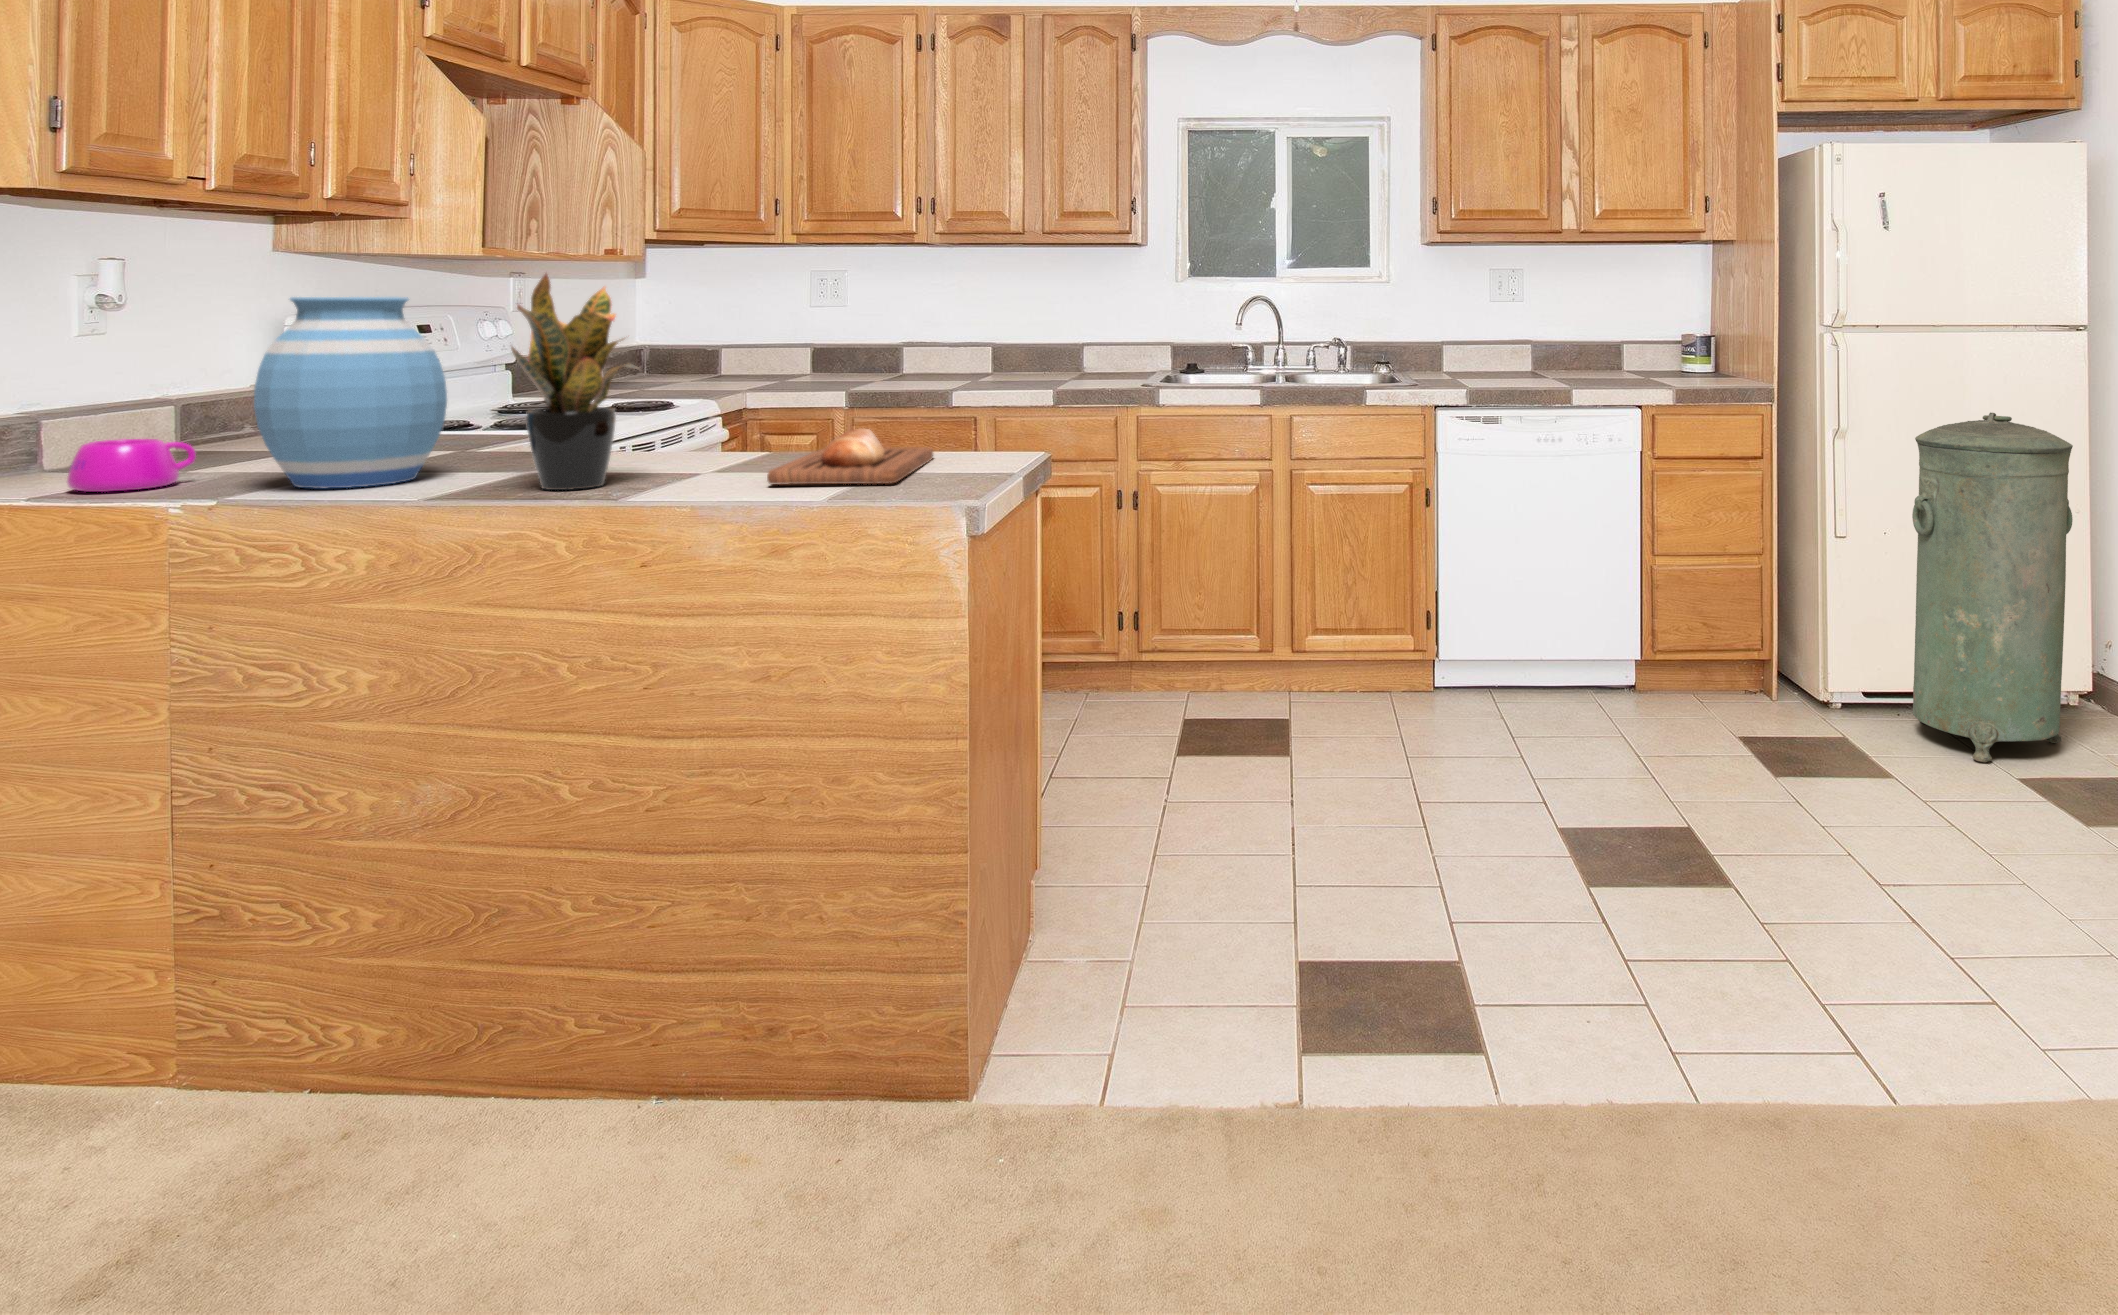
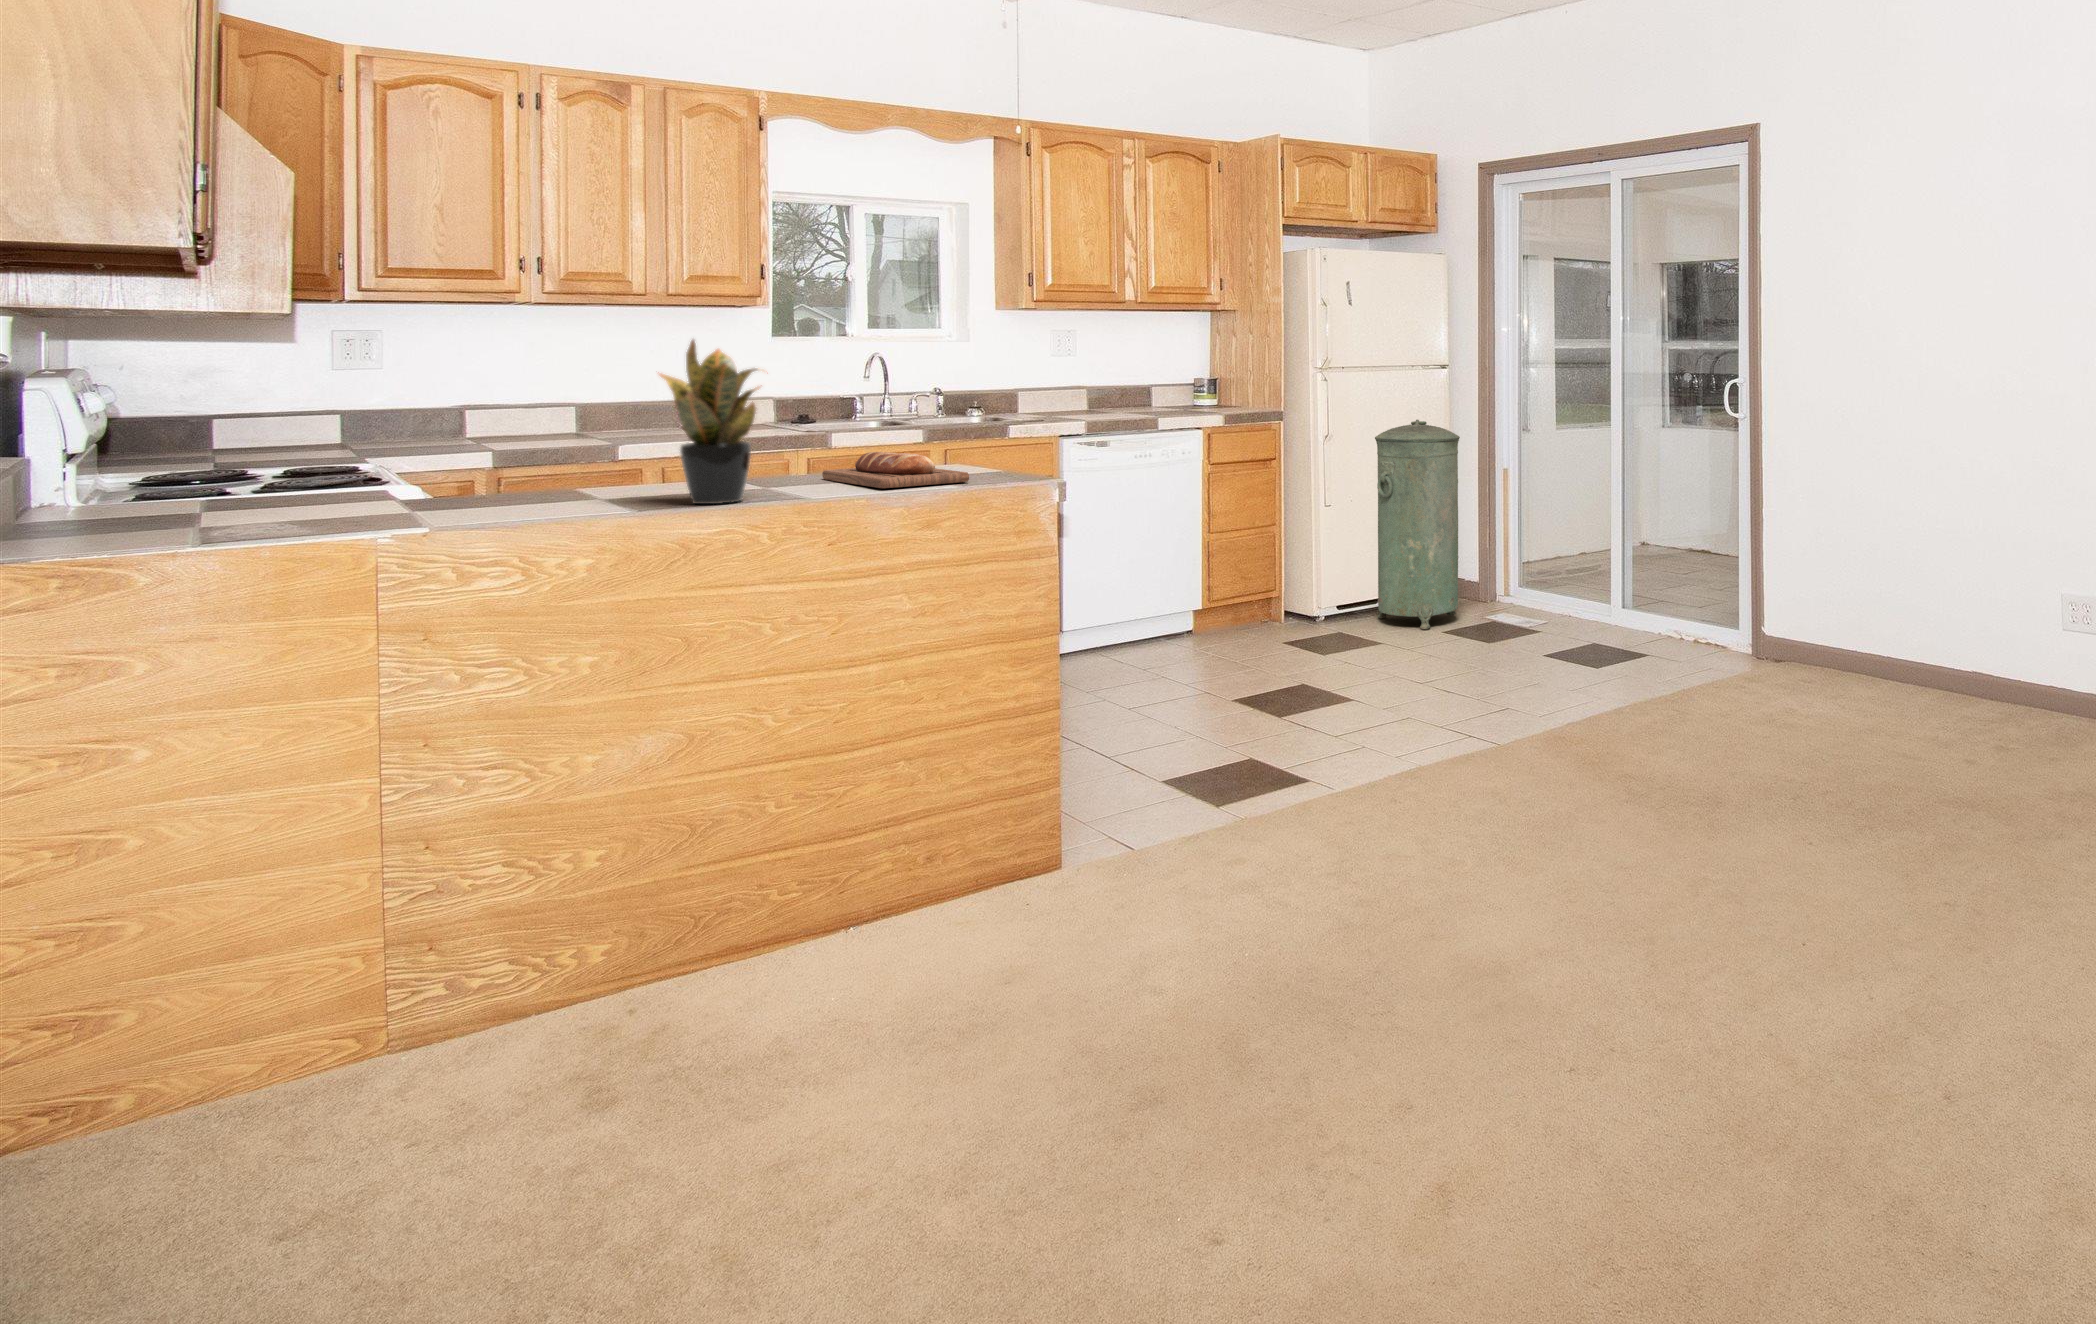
vase: present [254,297,447,489] -> none [381,359,556,522]
bowl: present [67,439,196,492] -> none [168,493,281,543]

